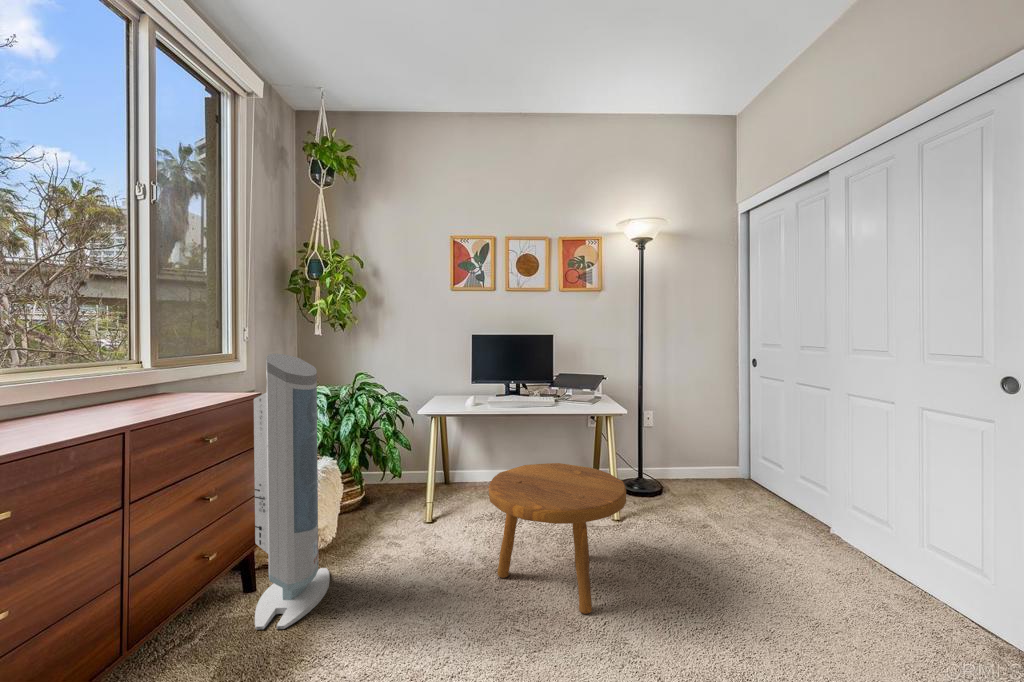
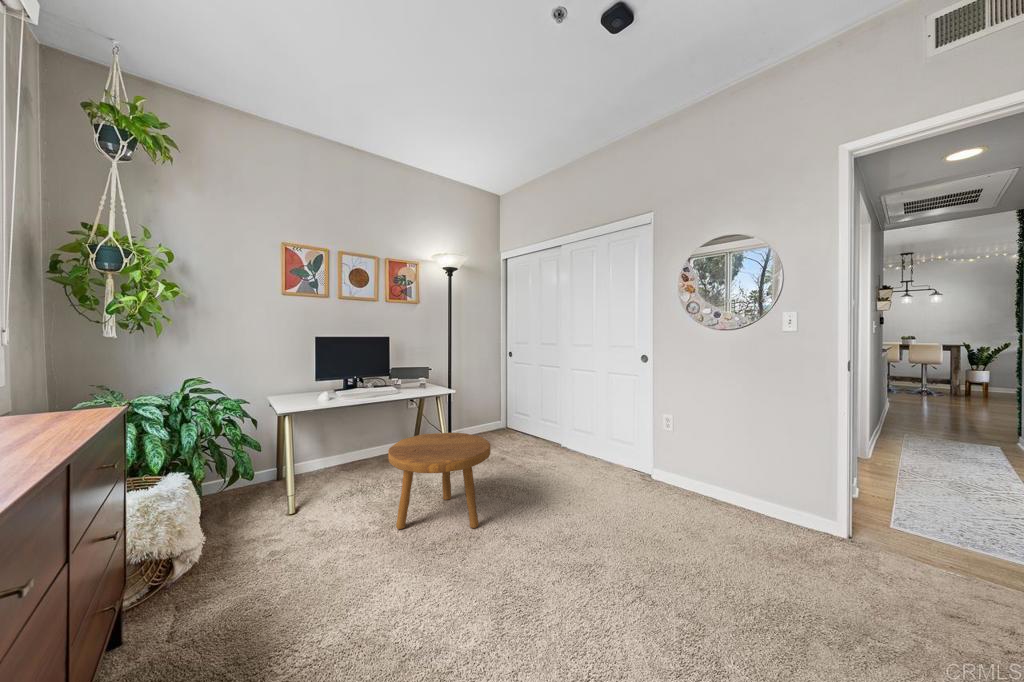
air purifier: present [254,354,330,630] -> none [150,358,239,663]

